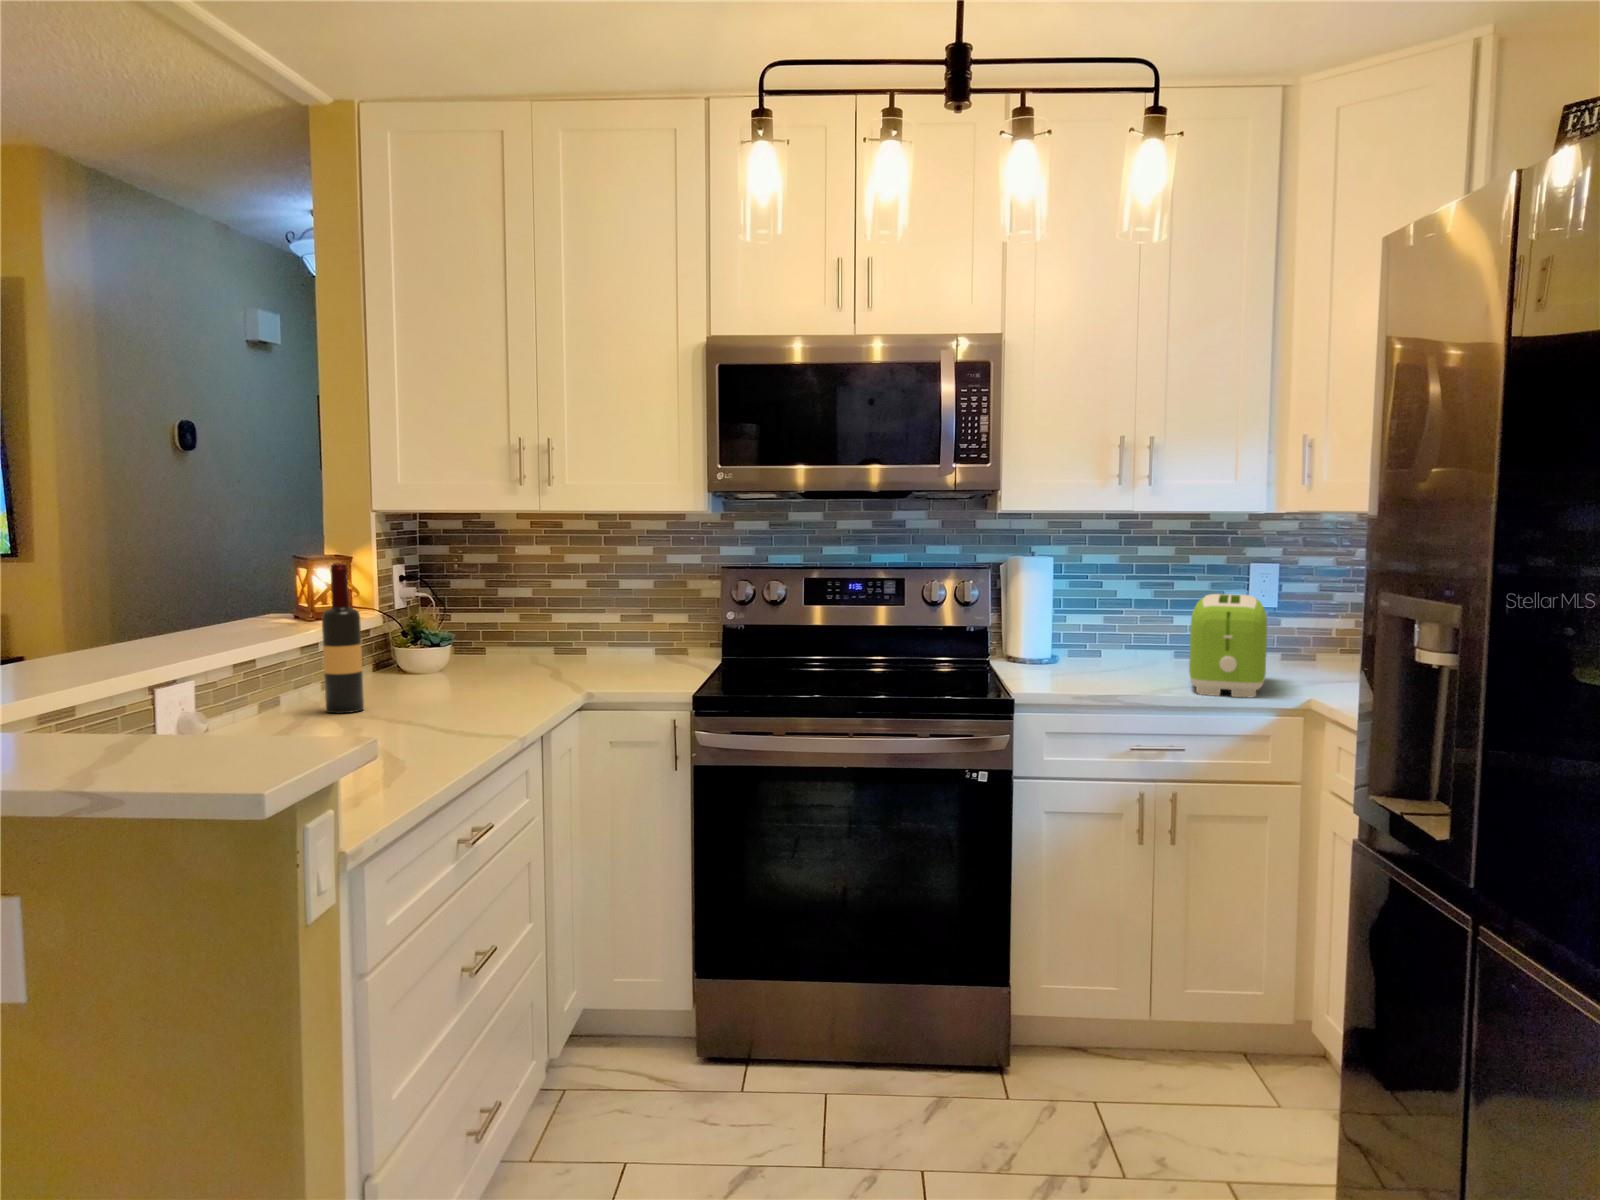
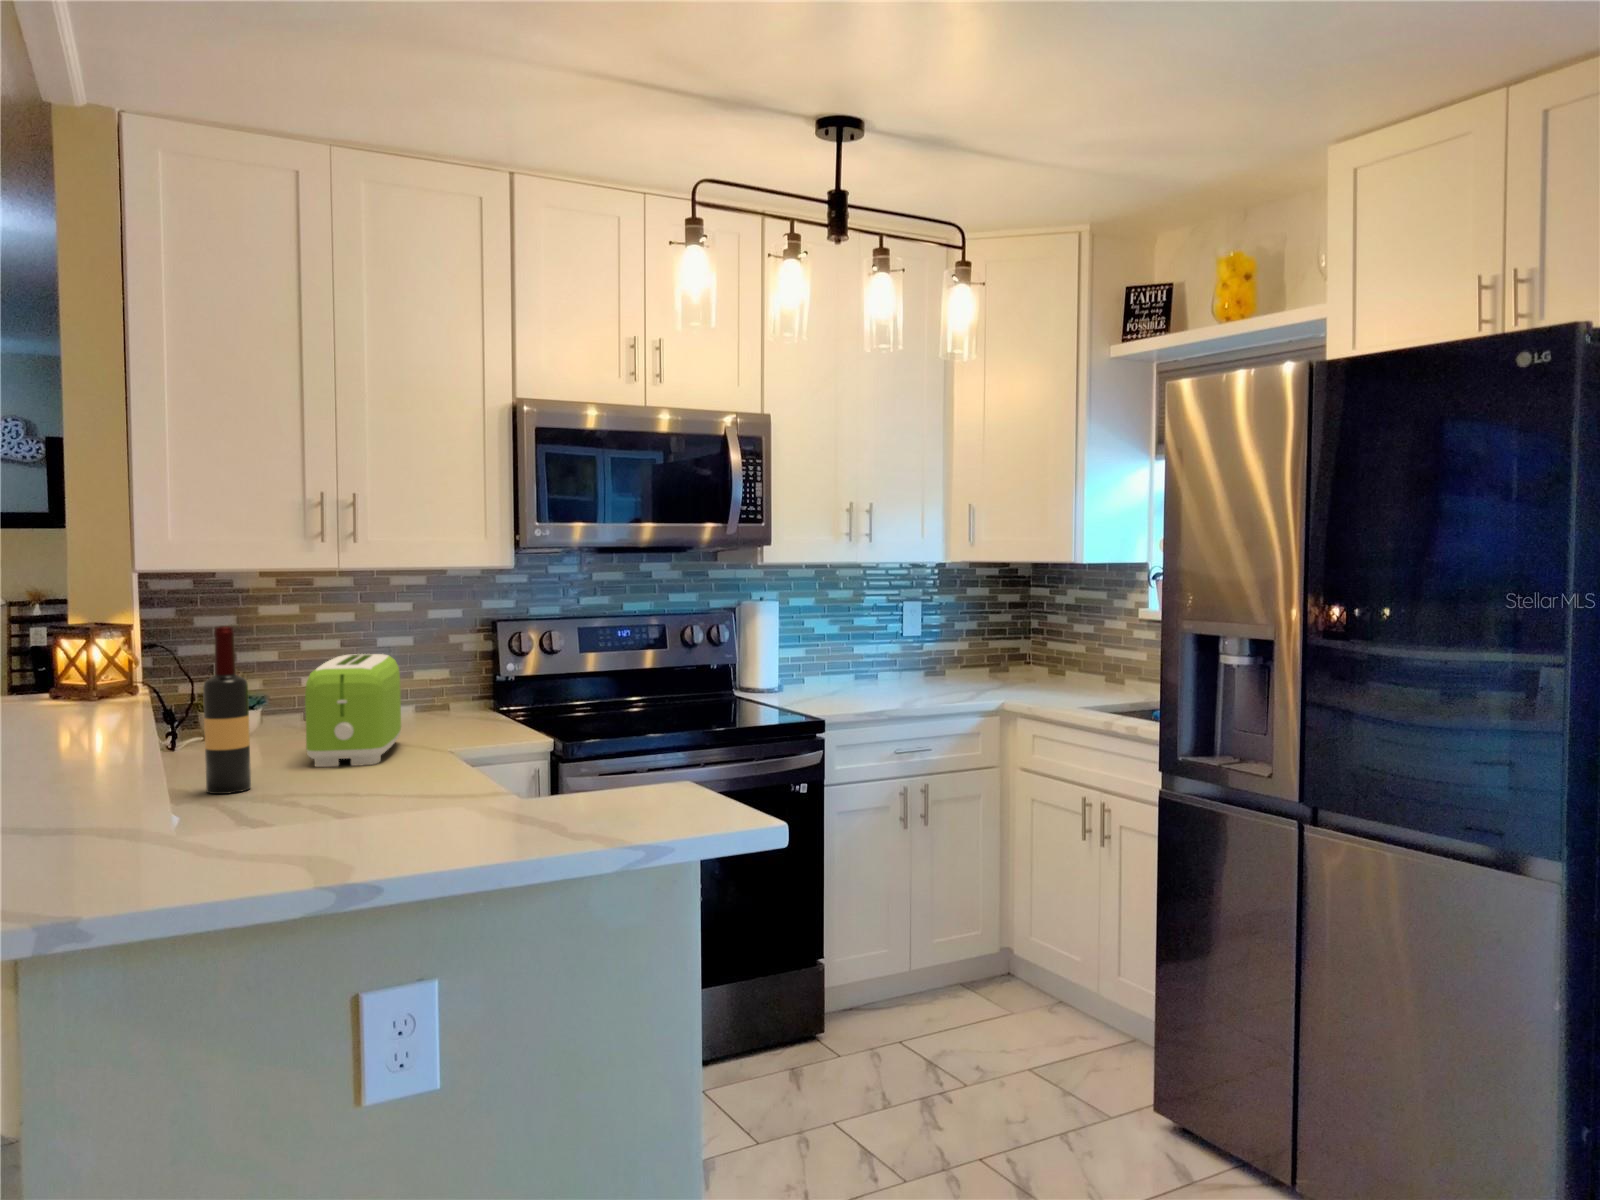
toaster: present [1189,594,1267,697] -> present [305,654,401,767]

